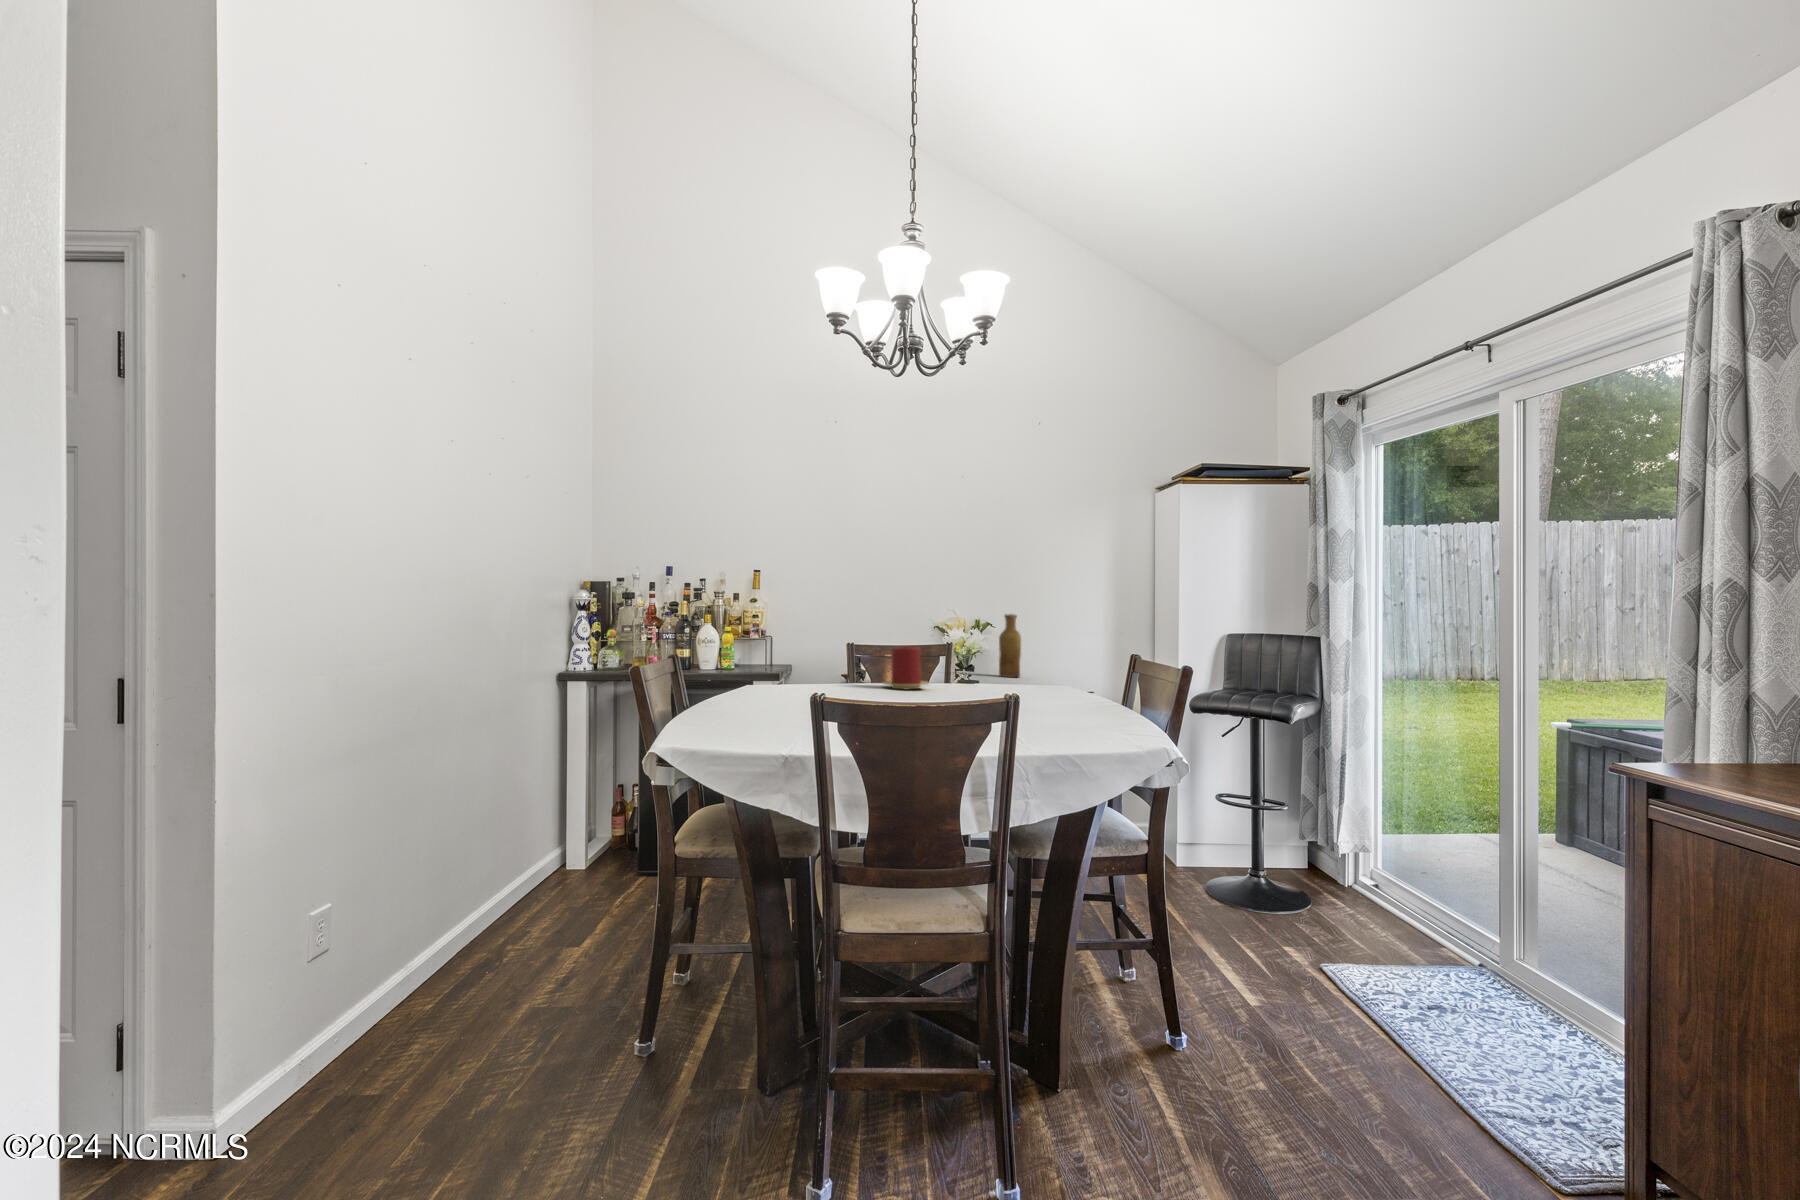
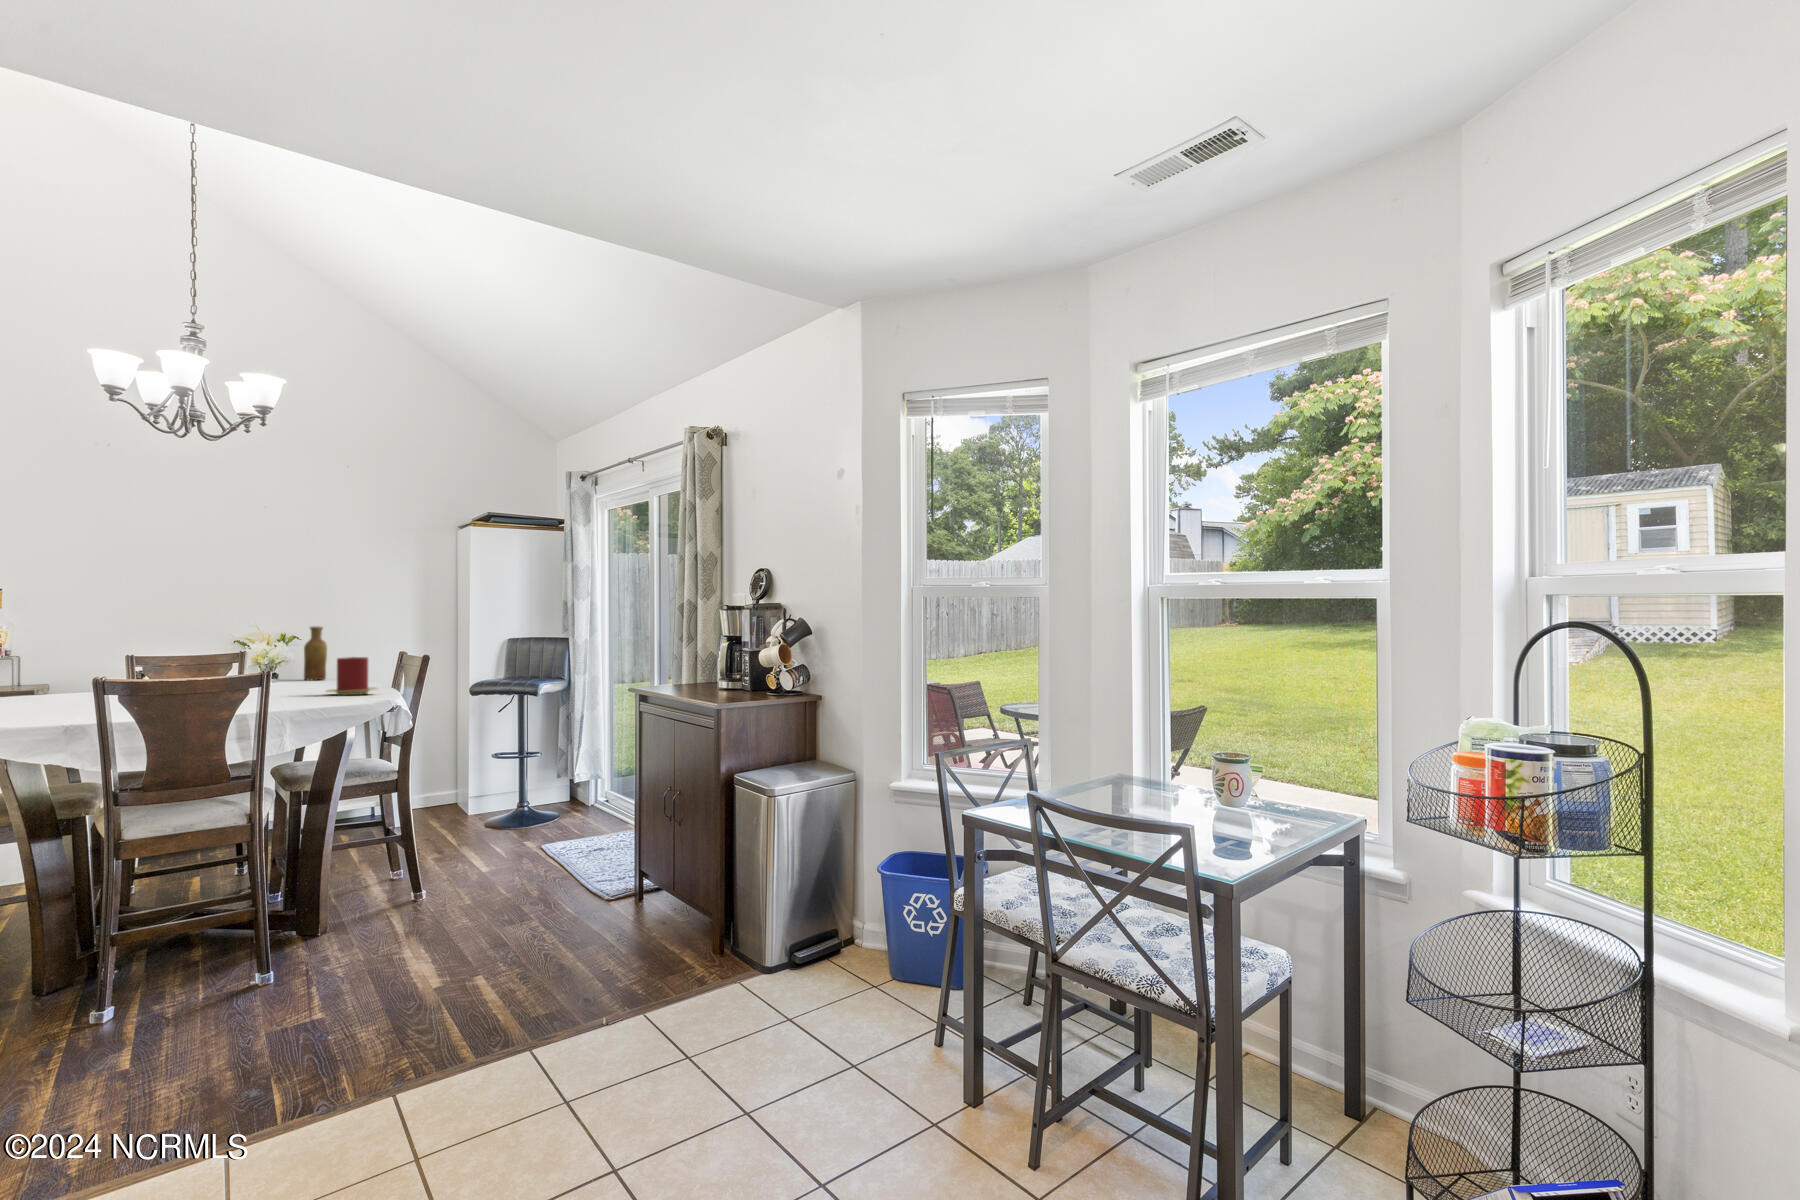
candle: present [883,647,929,689] -> present [327,657,377,695]

